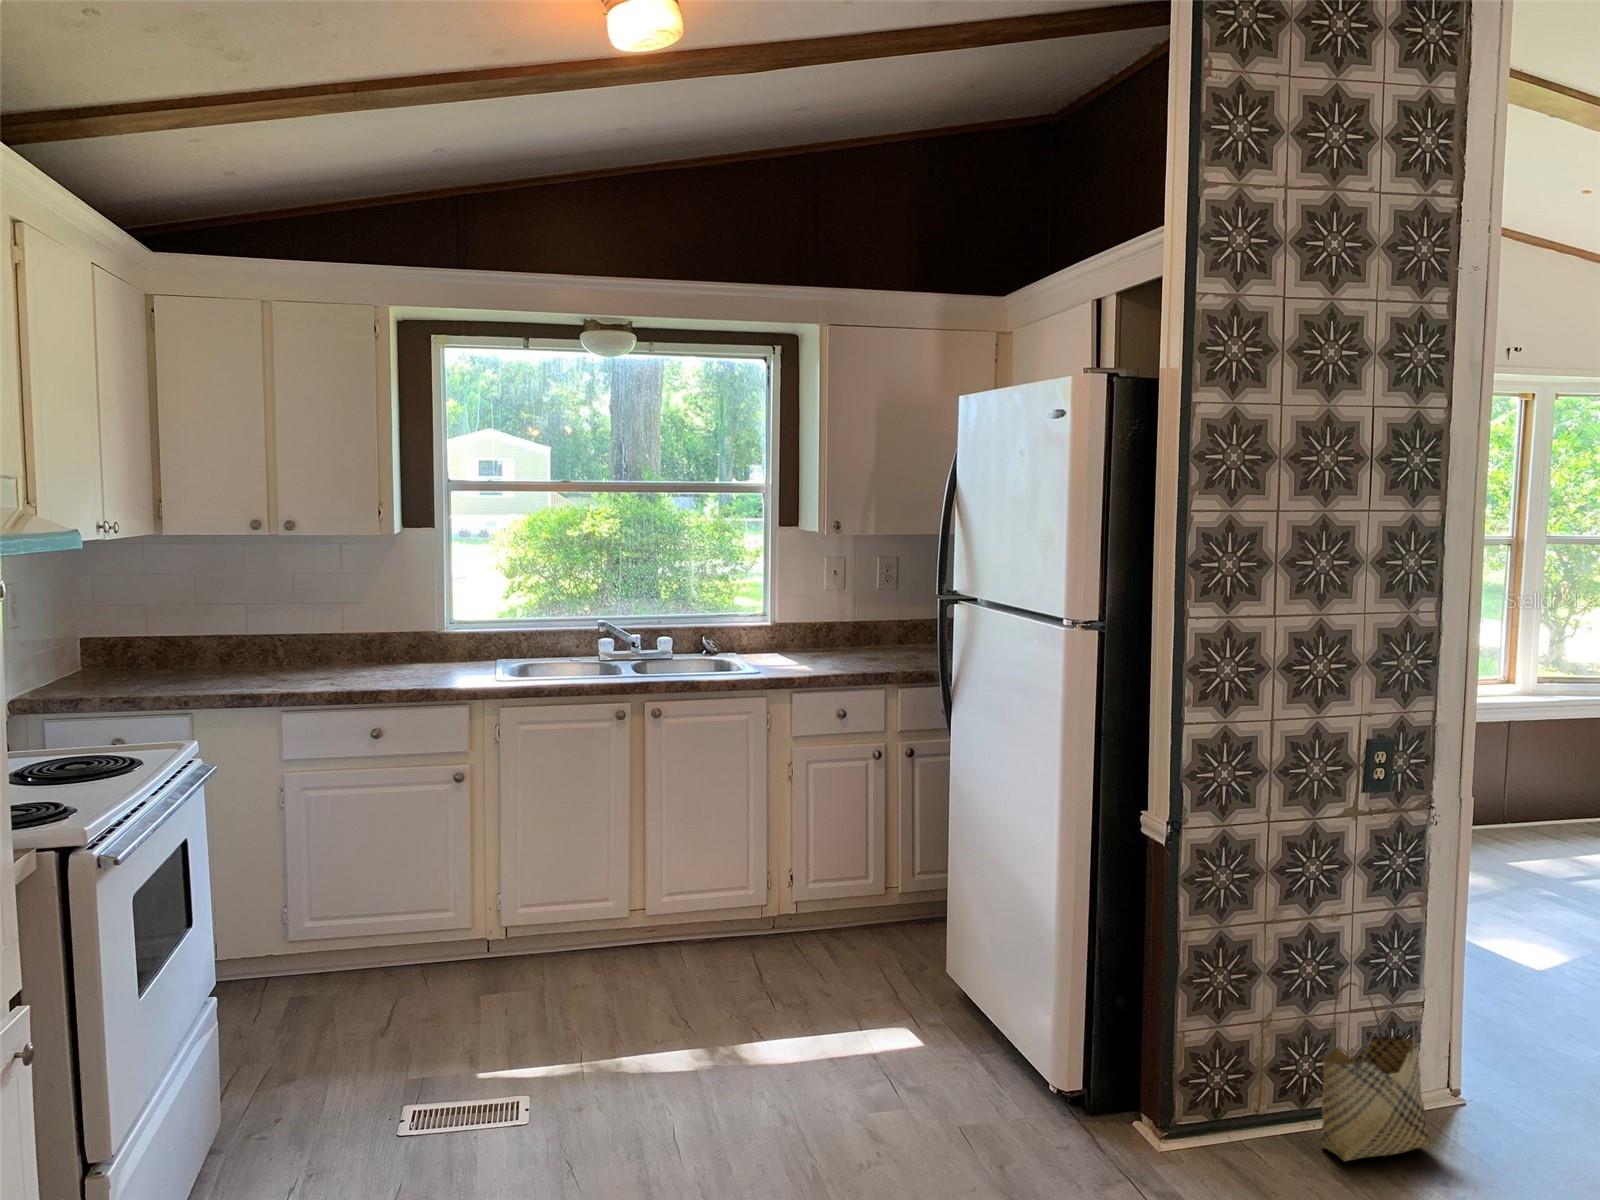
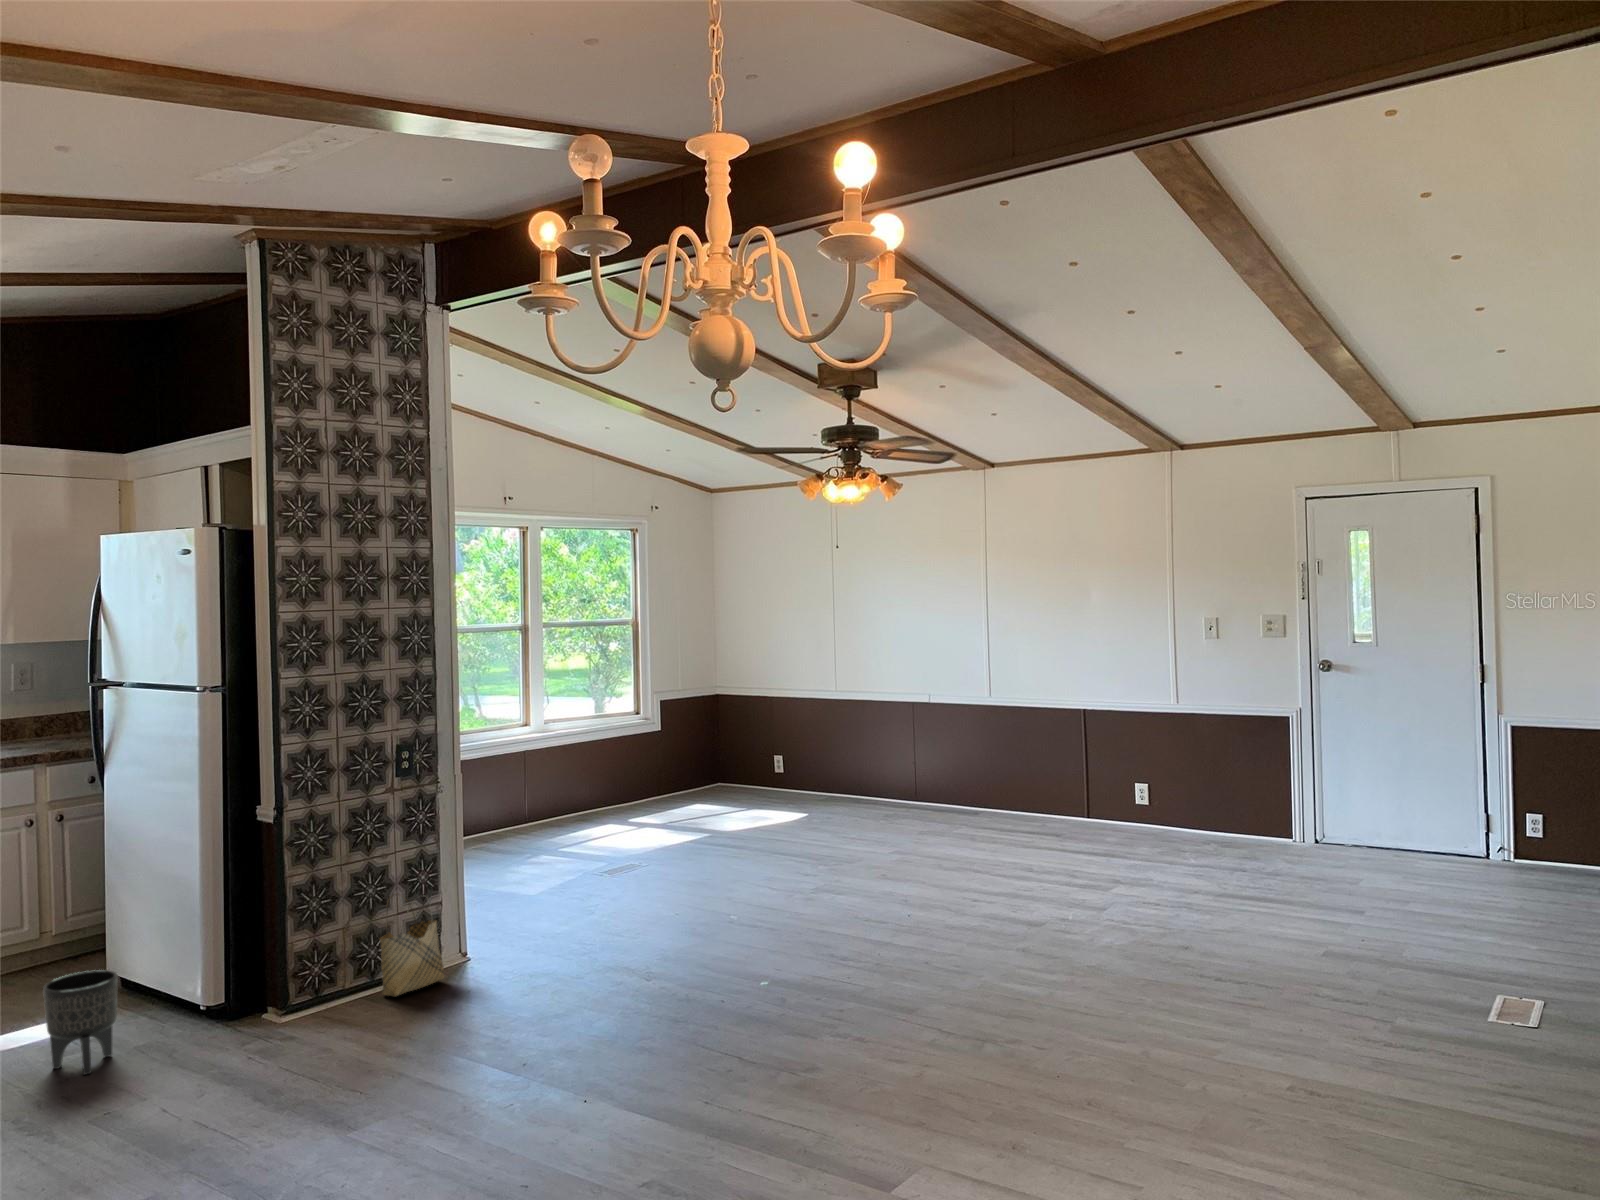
planter: none [854,1002,944,1158] -> present [43,970,118,1075]

